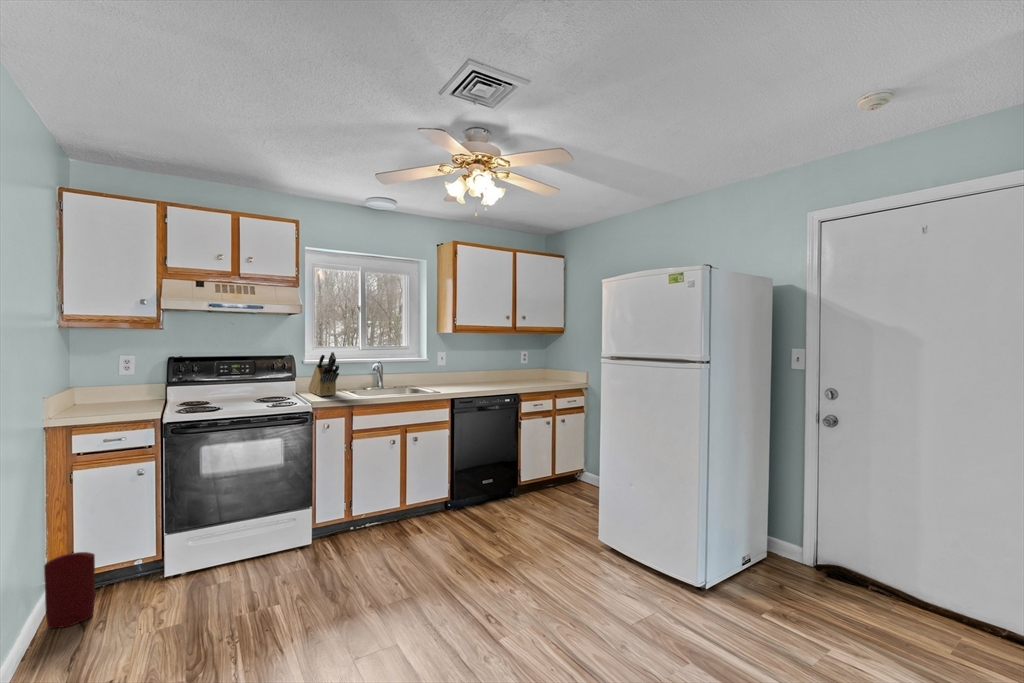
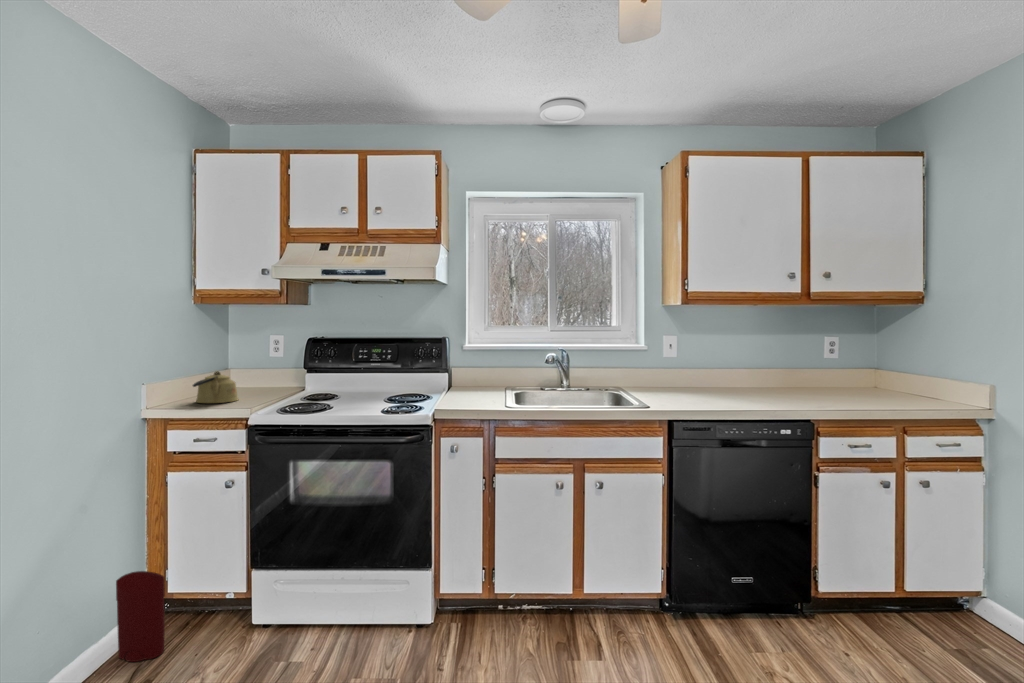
knife block: present [308,352,339,396] -> none [459,335,484,401]
kettle: none [74,385,121,413] -> present [193,371,238,403]

